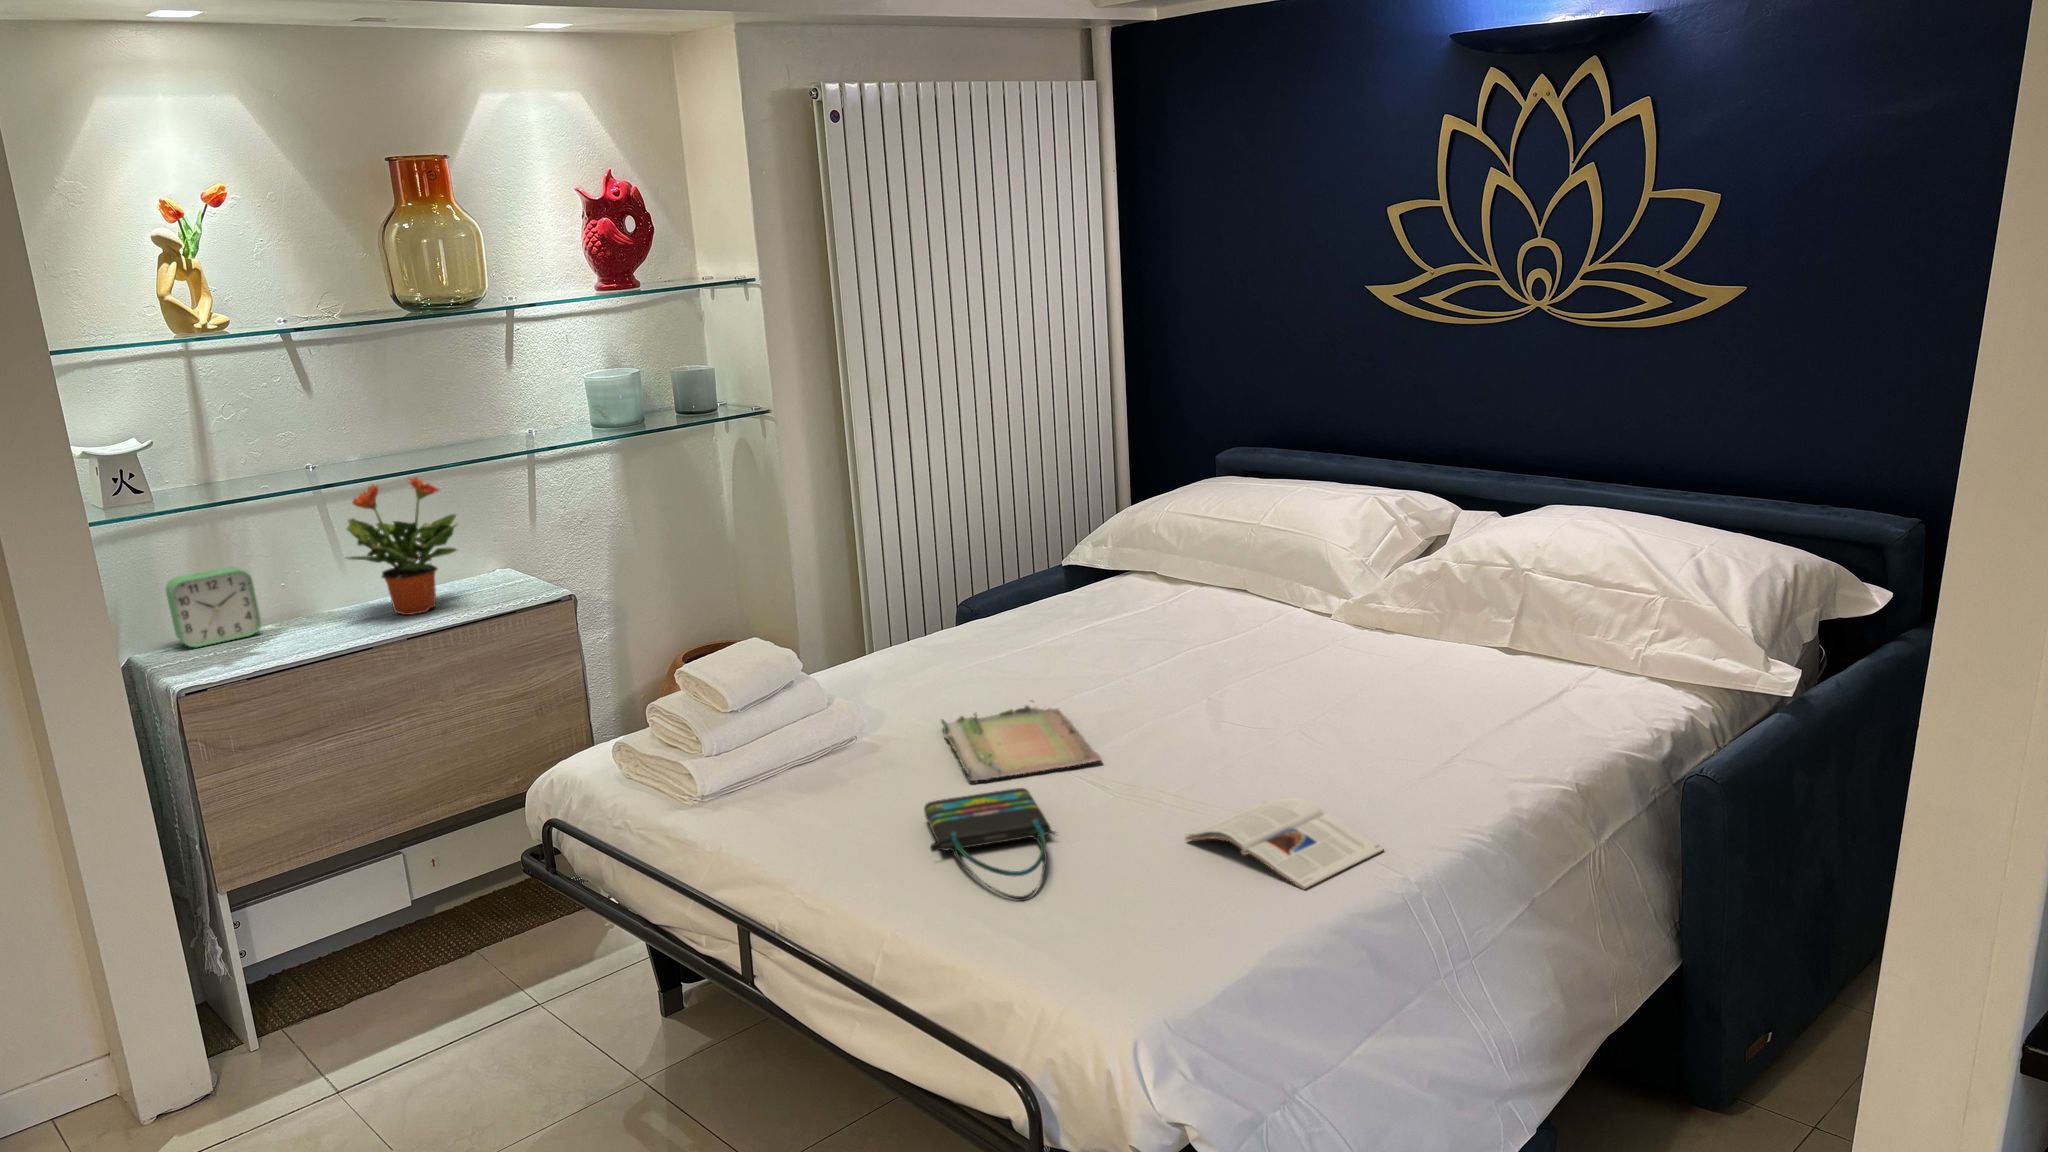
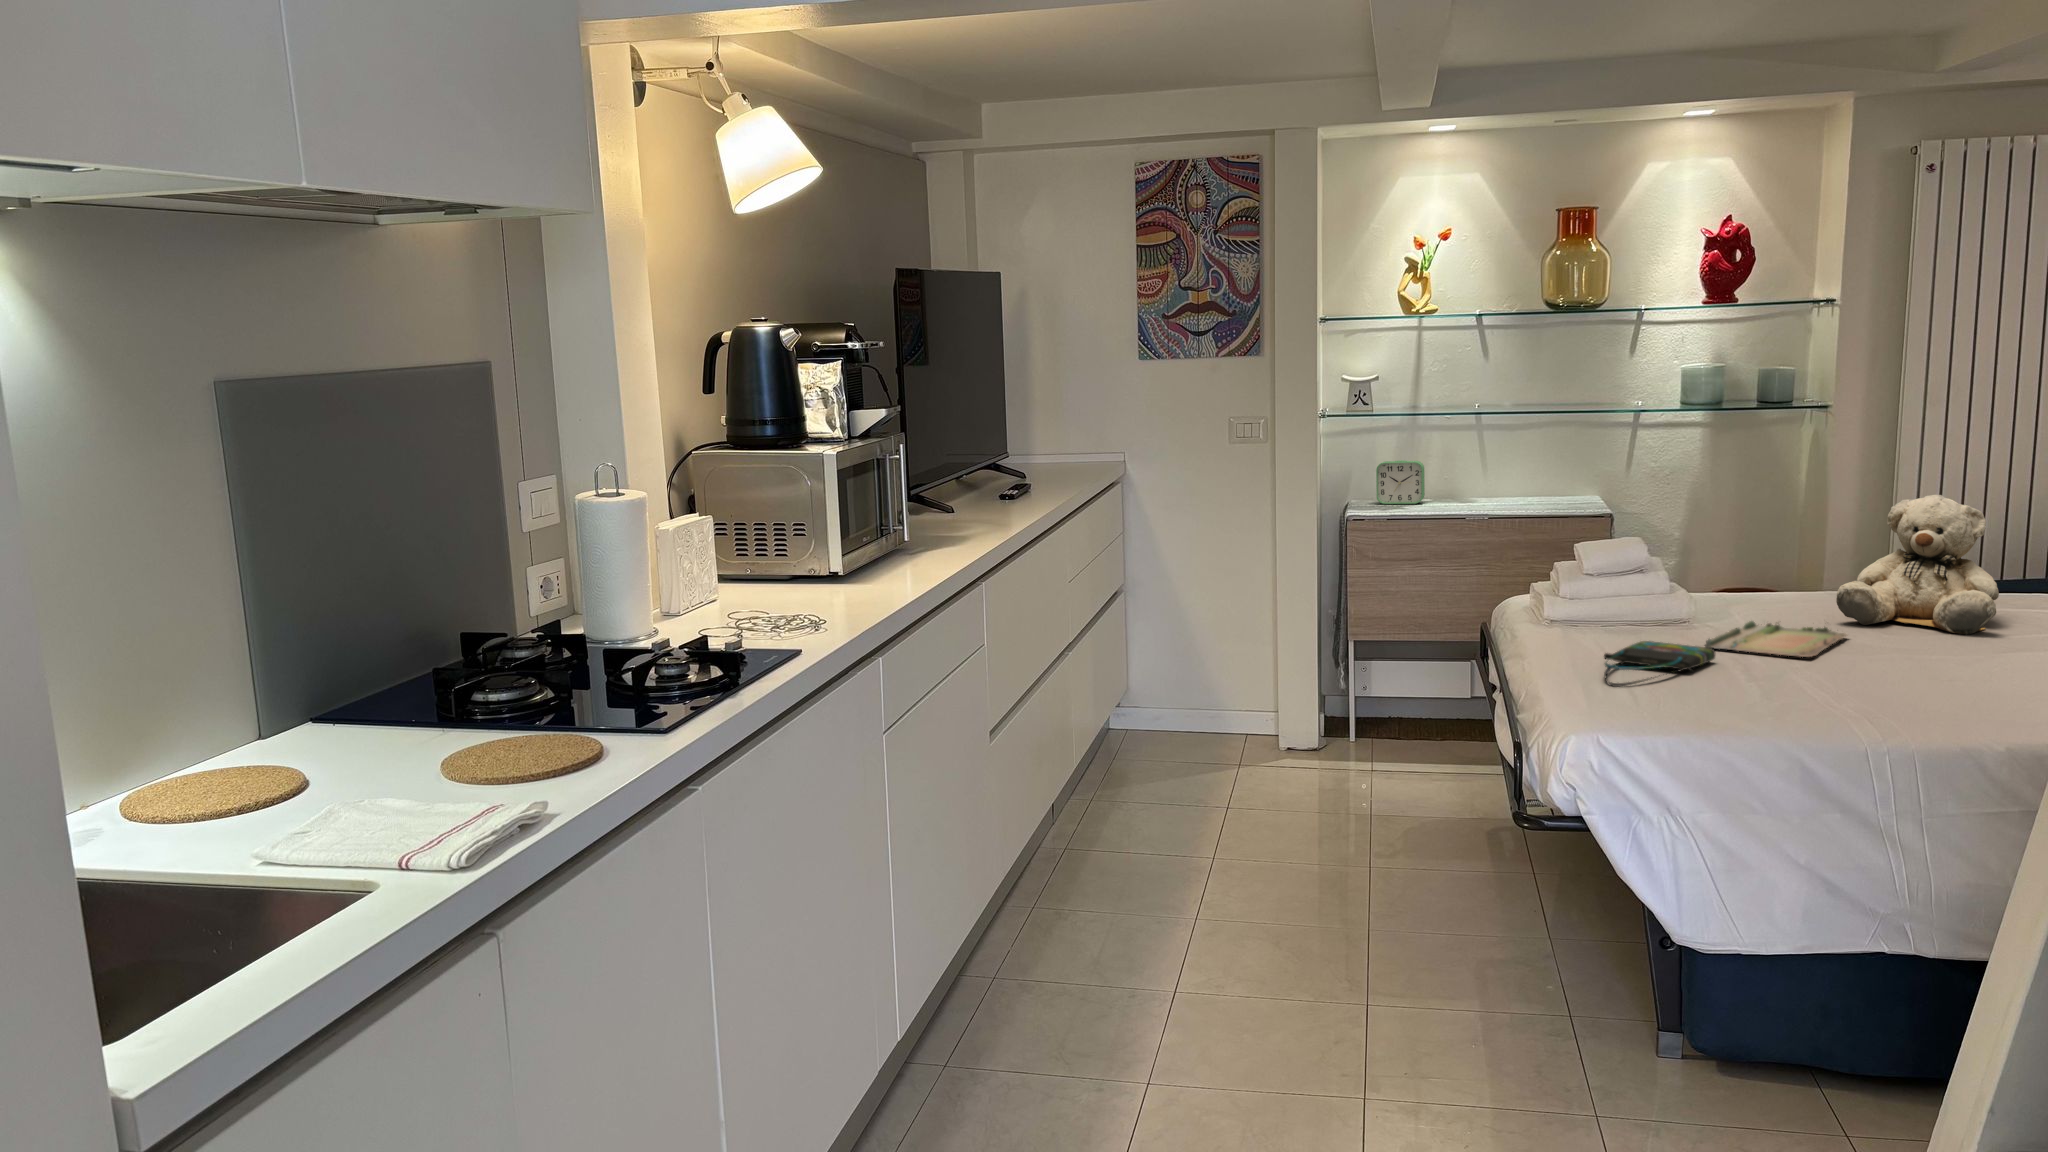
potted plant: present [347,477,457,615] -> none [1470,417,1553,508]
teddy bear: none [978,514,1154,687] -> present [1836,495,1999,635]
magazine: present [1186,798,1384,889] -> none [1767,684,1887,726]

